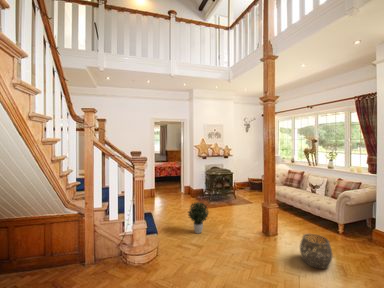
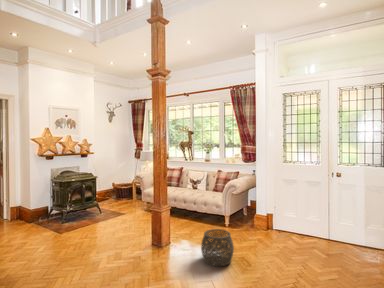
potted plant: present [188,202,208,234] -> none [34,220,74,273]

